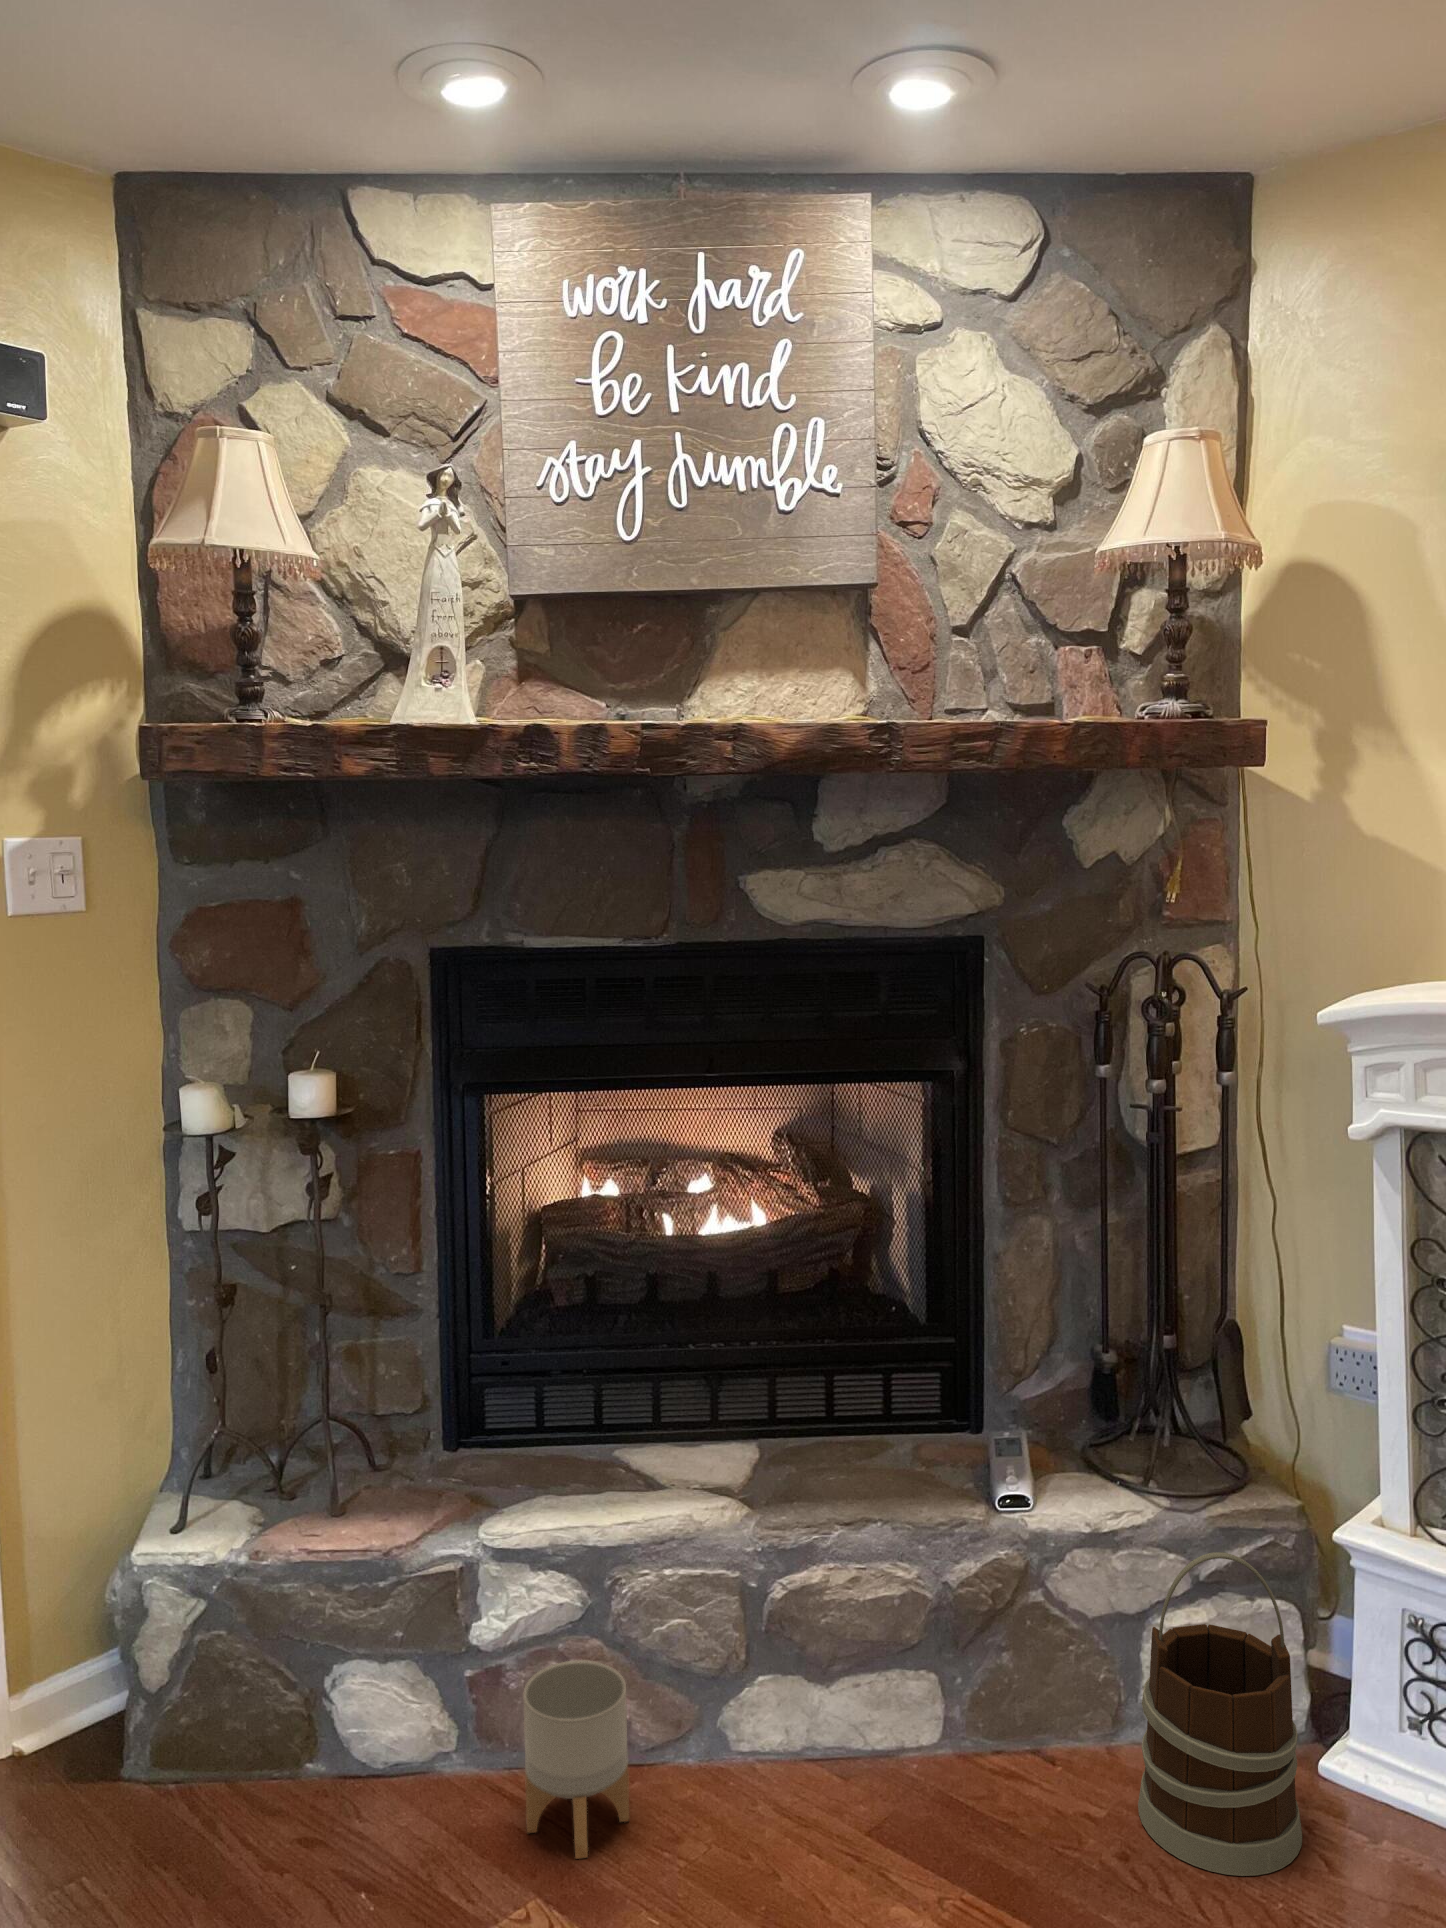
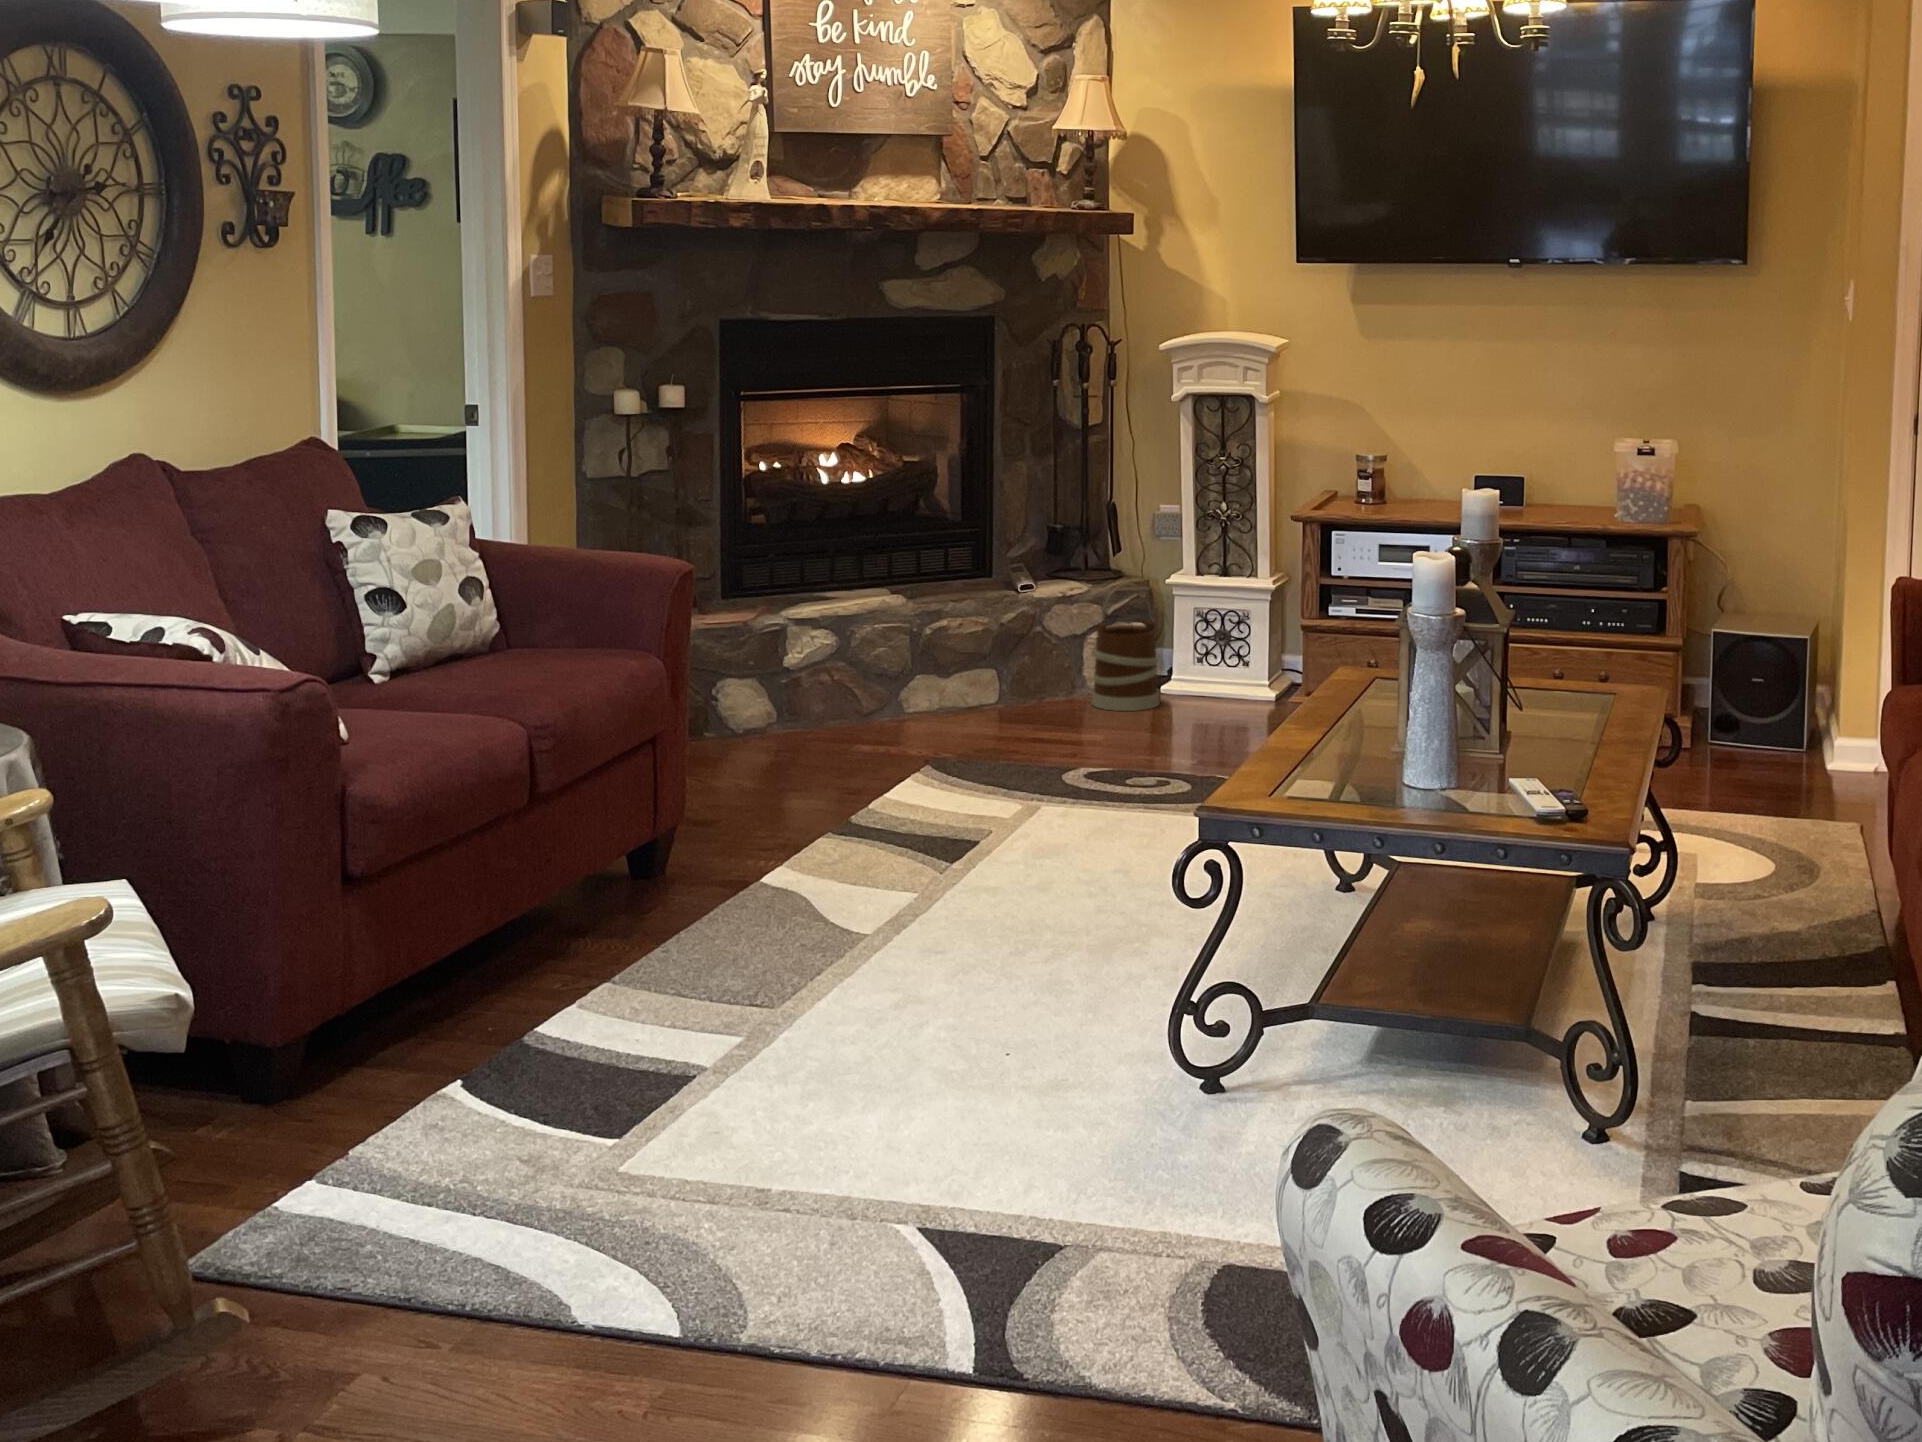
planter: present [523,1660,629,1859] -> none [831,662,879,736]

